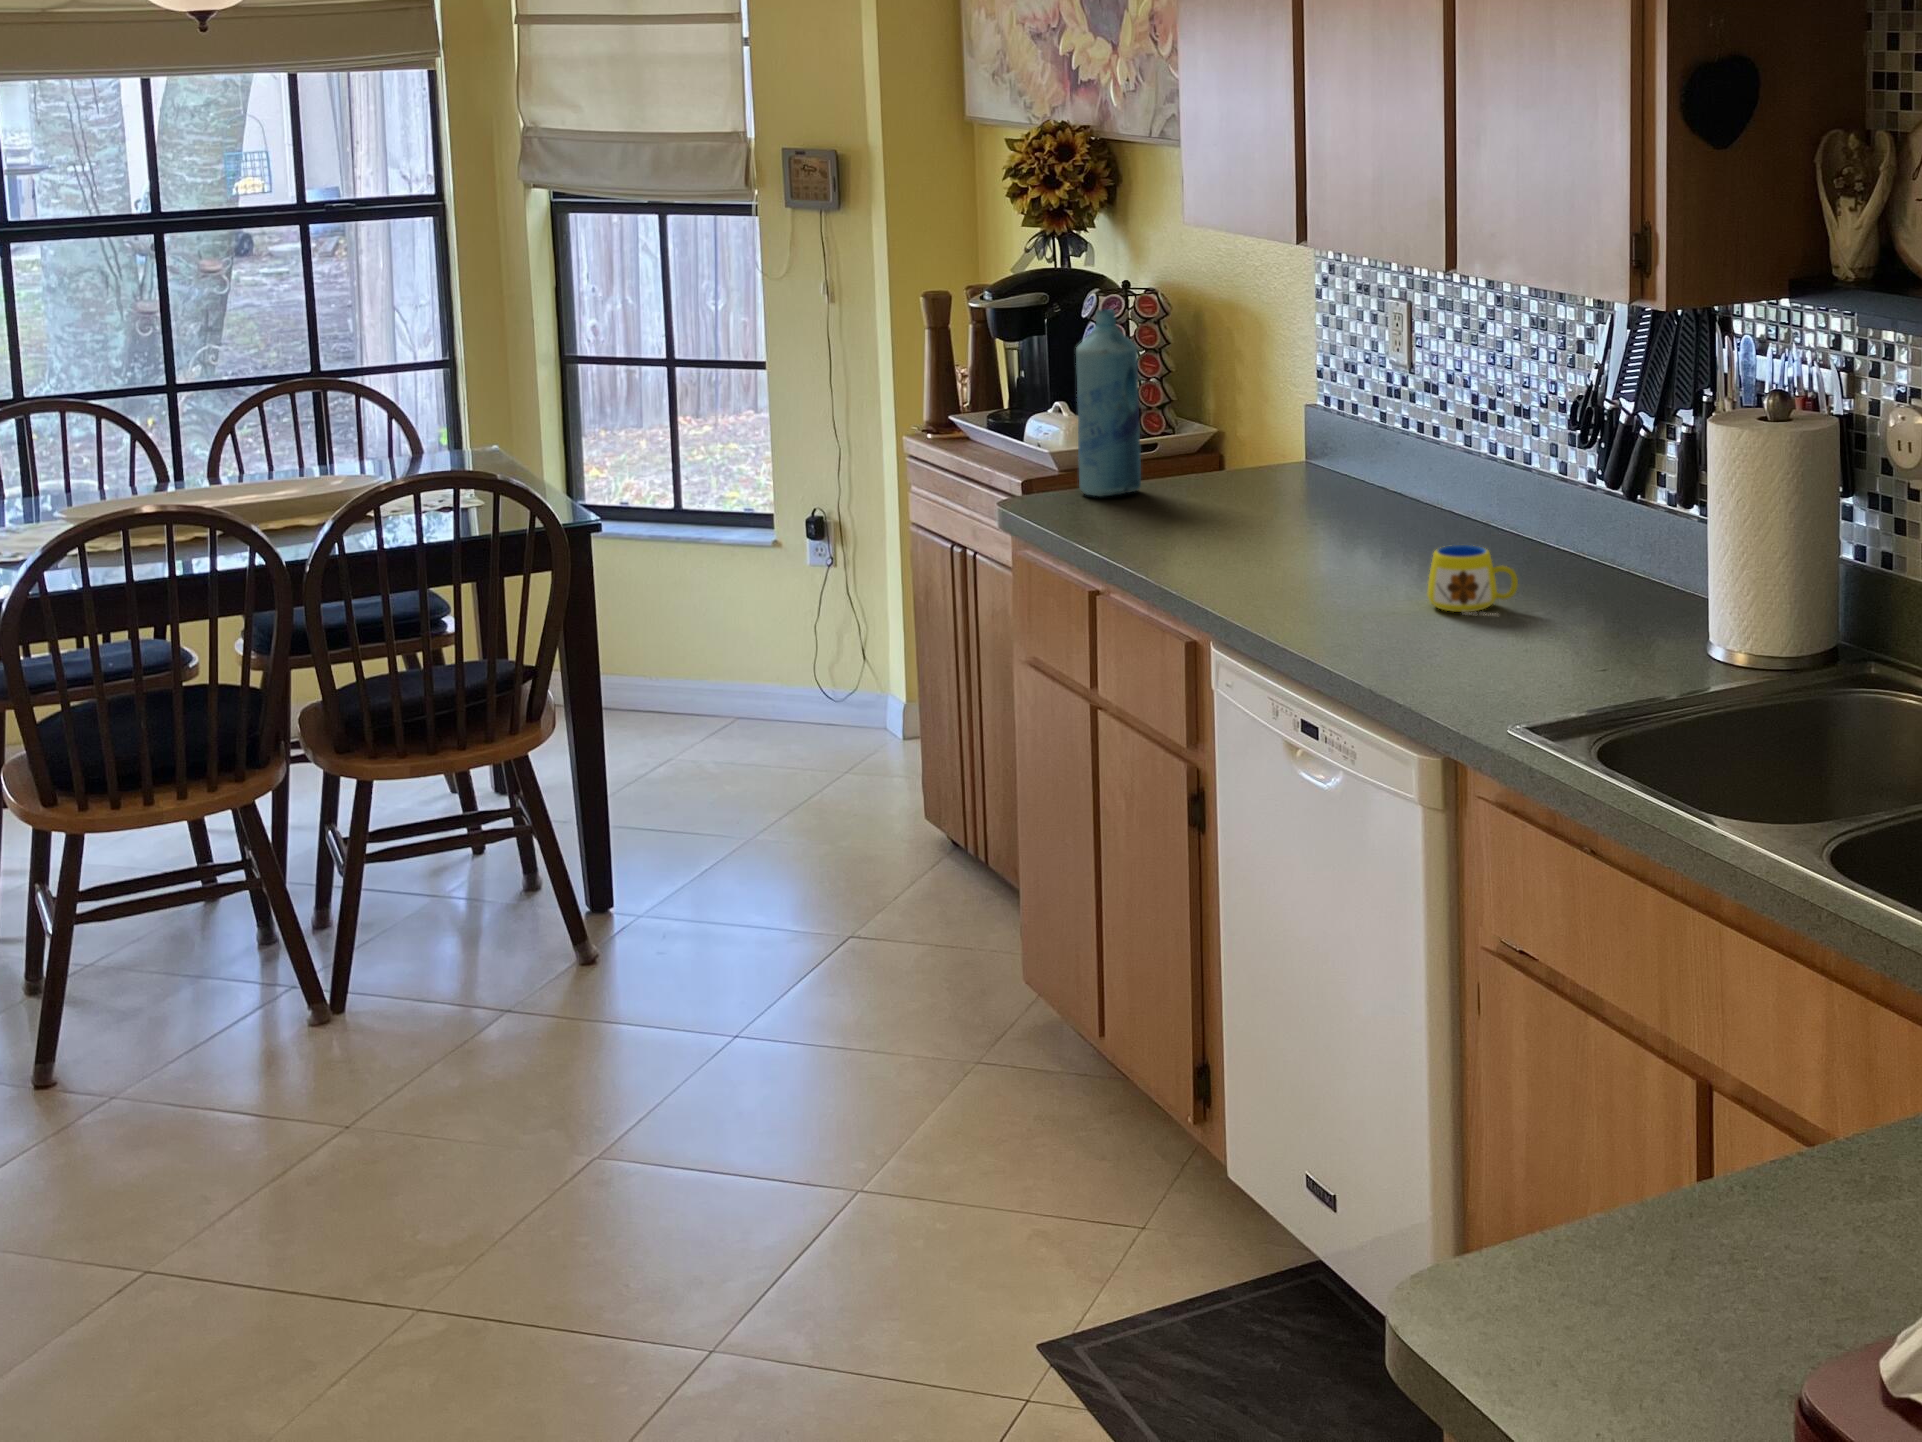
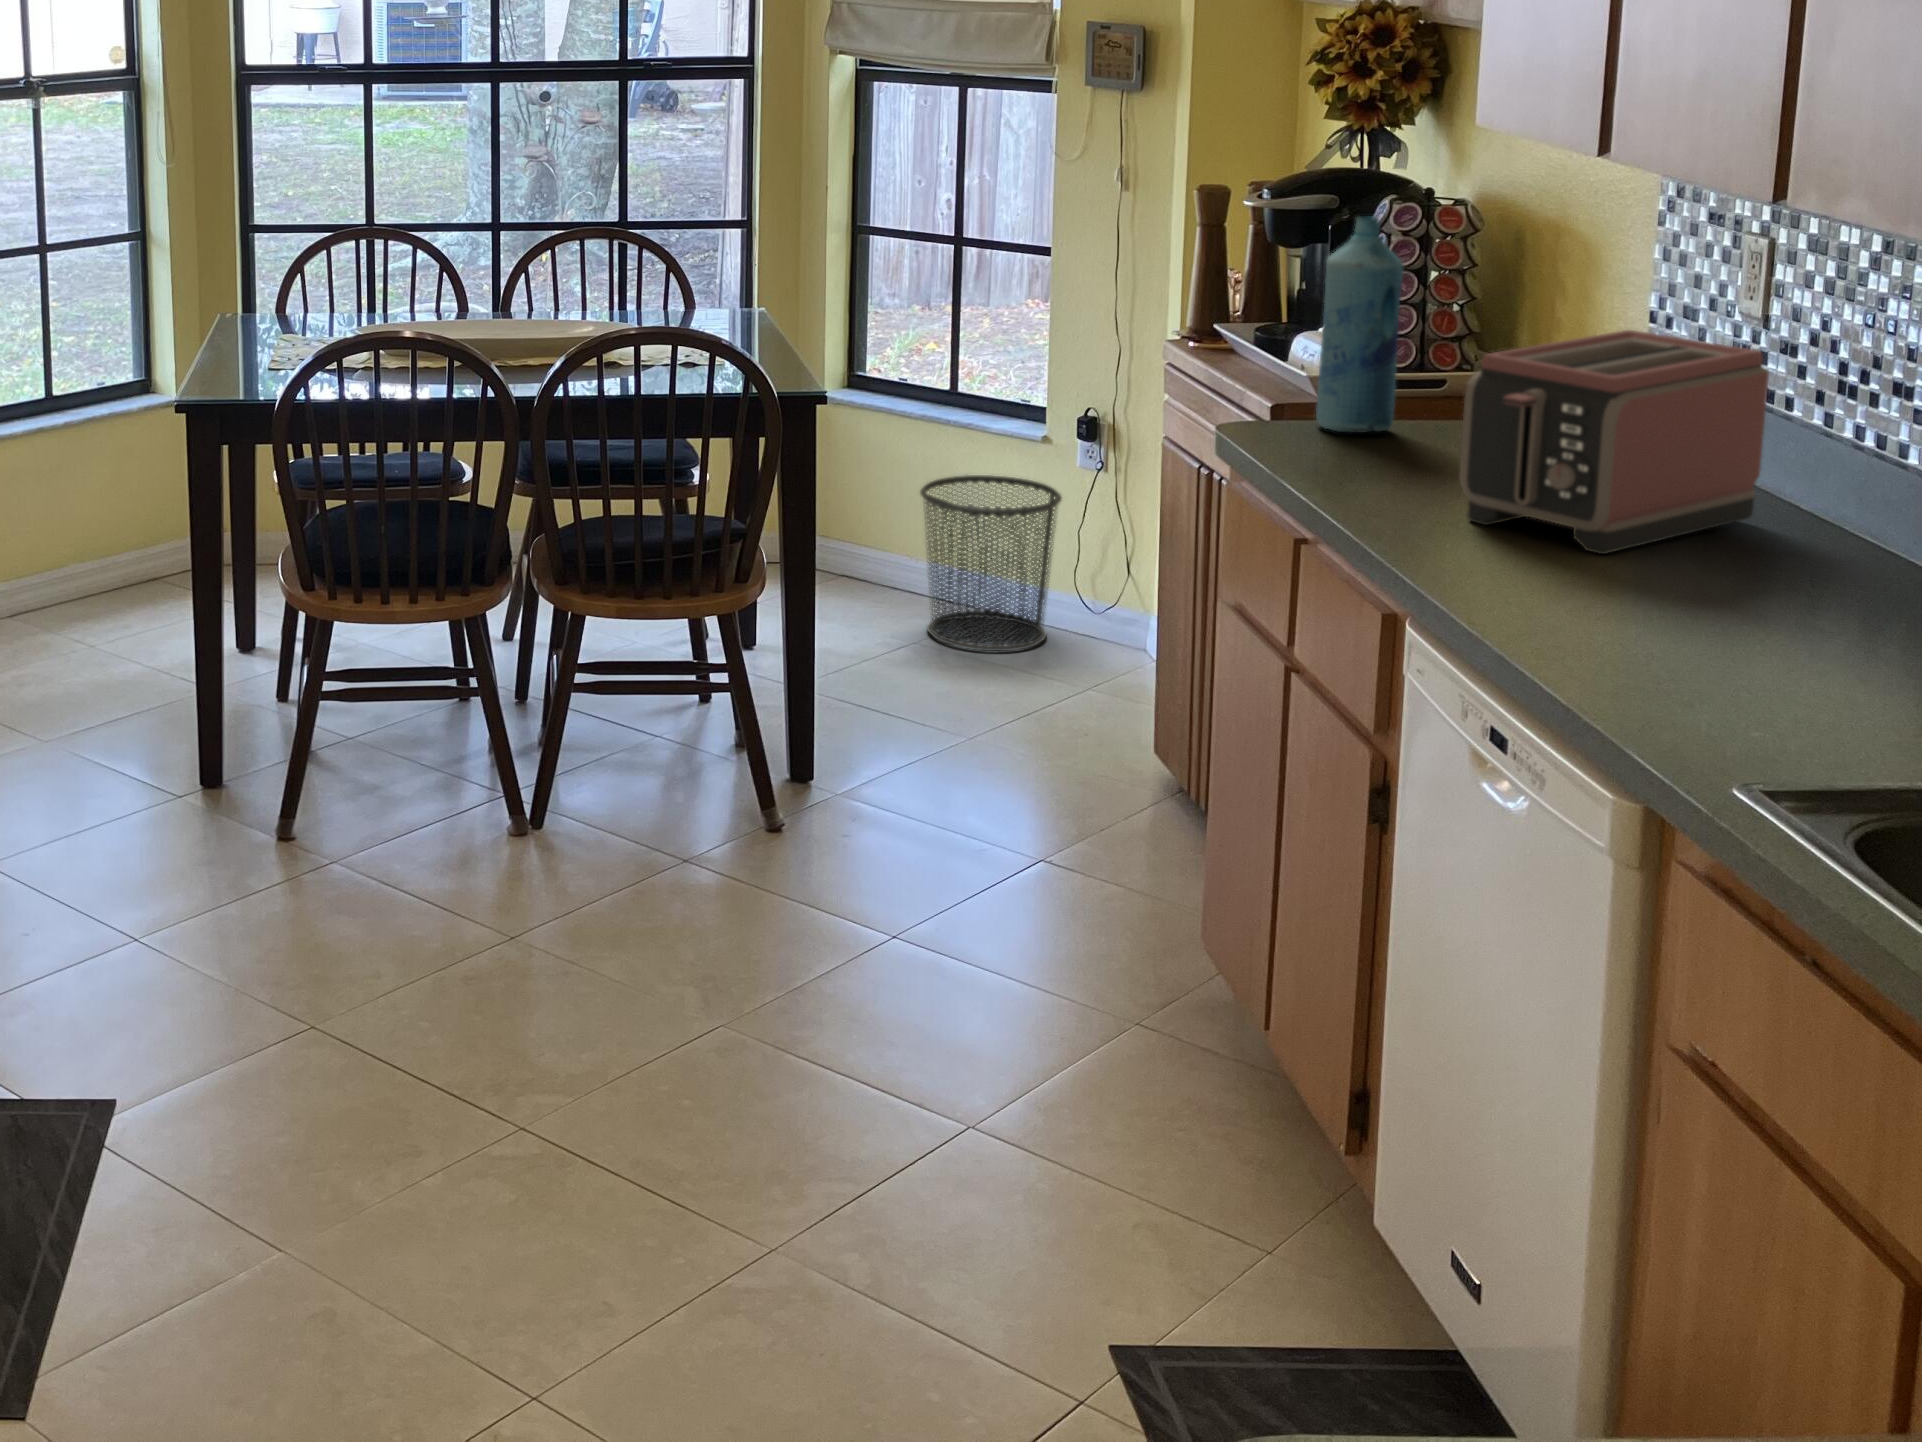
toaster: none [1220,385,1429,568] -> present [1460,330,1769,554]
mug: present [1428,545,1518,615] -> none [1704,547,1838,647]
waste bin: none [669,581,805,751] -> present [920,475,1062,651]

